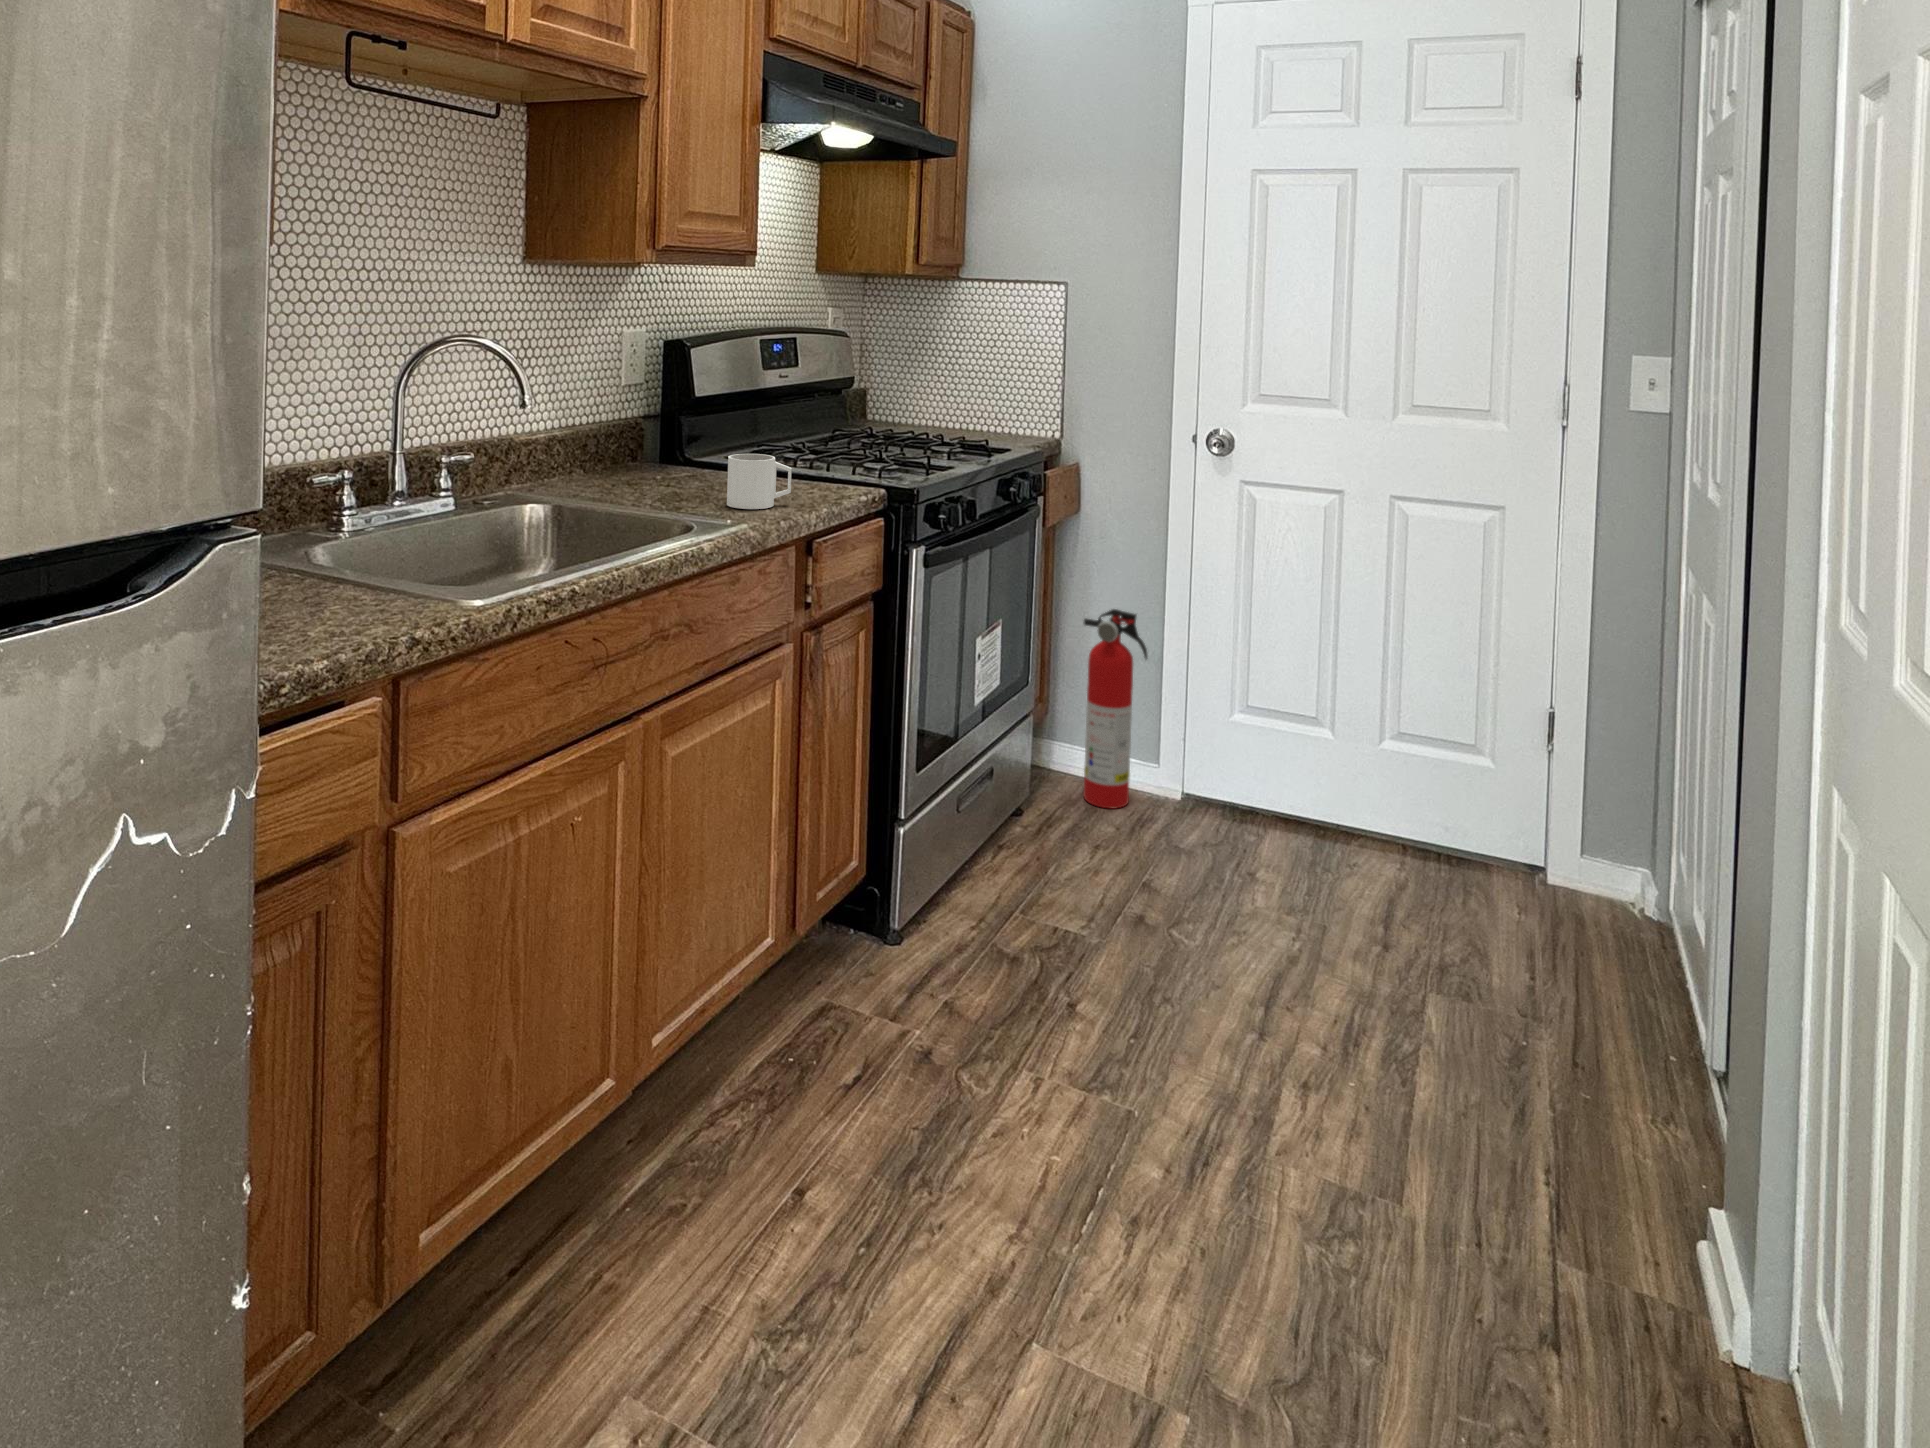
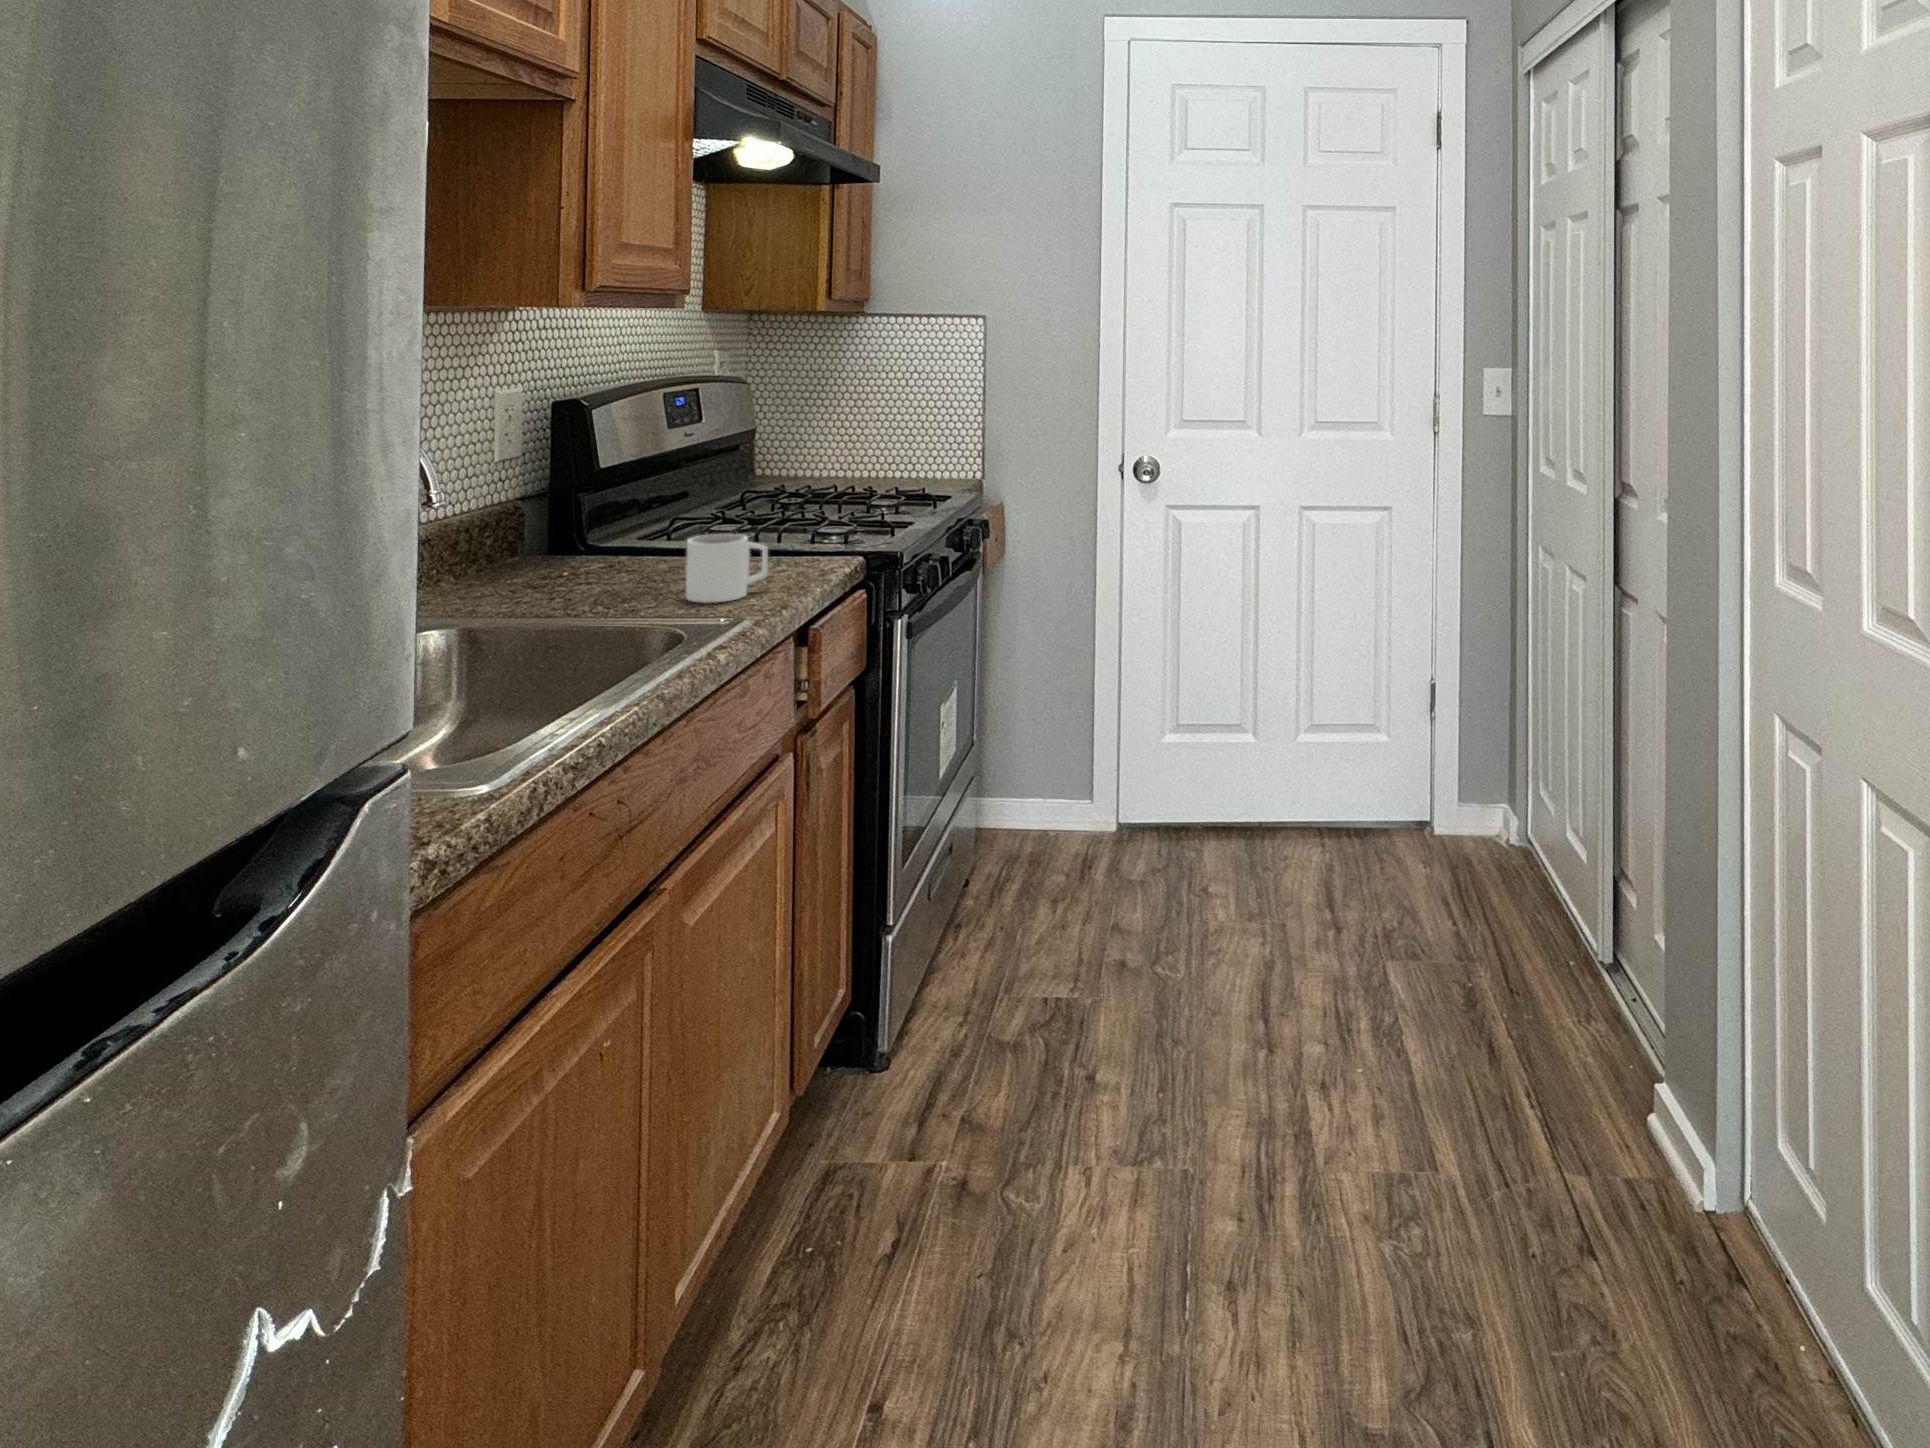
fire extinguisher: present [1084,609,1147,808] -> none [1020,651,1086,860]

